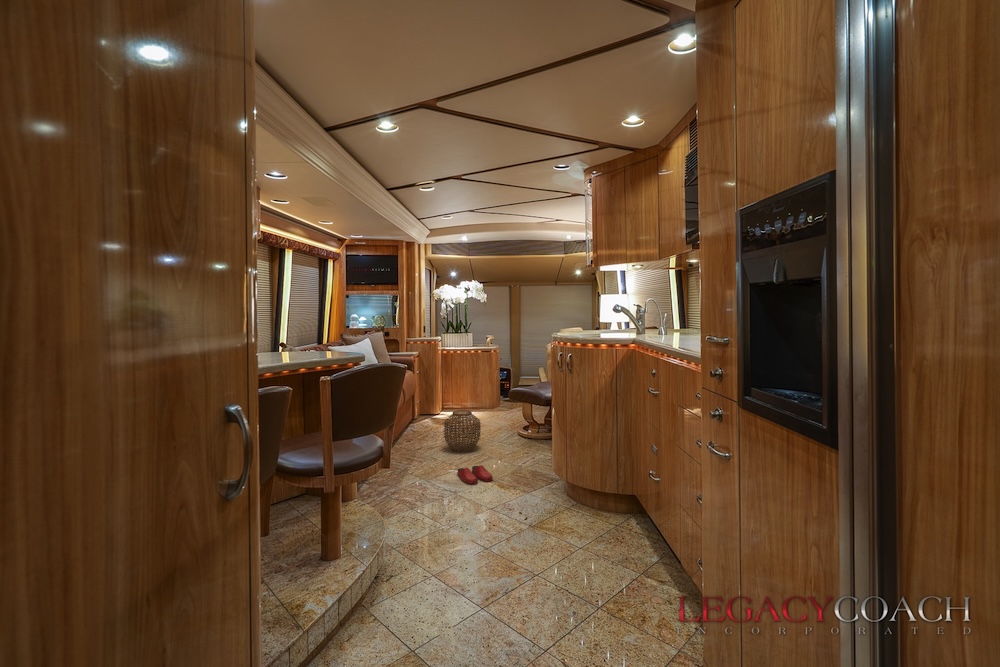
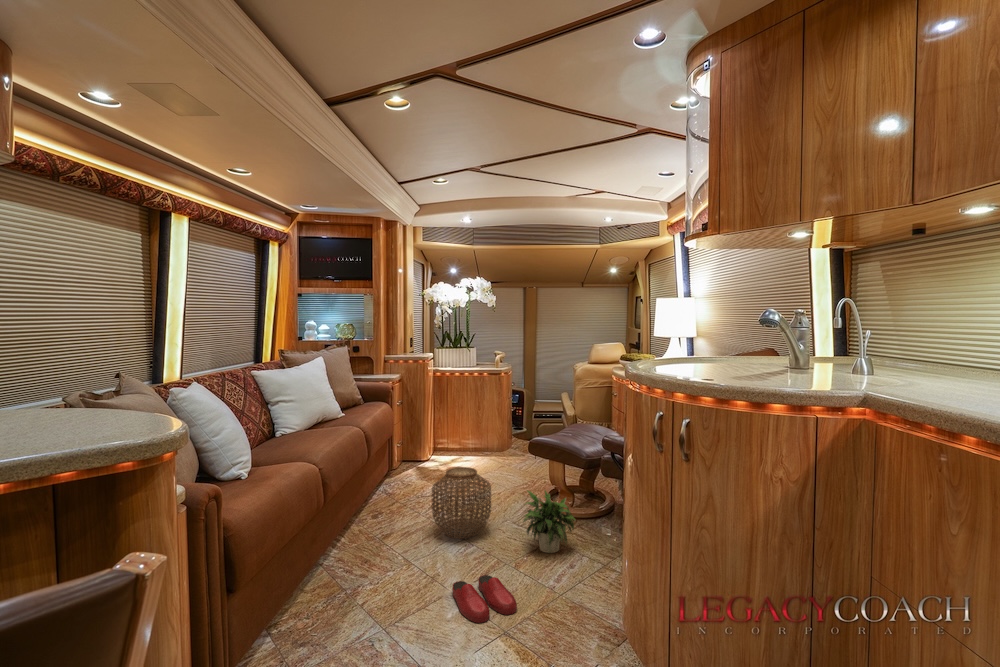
potted plant: none [498,422,530,458] -> present [523,491,575,553]

